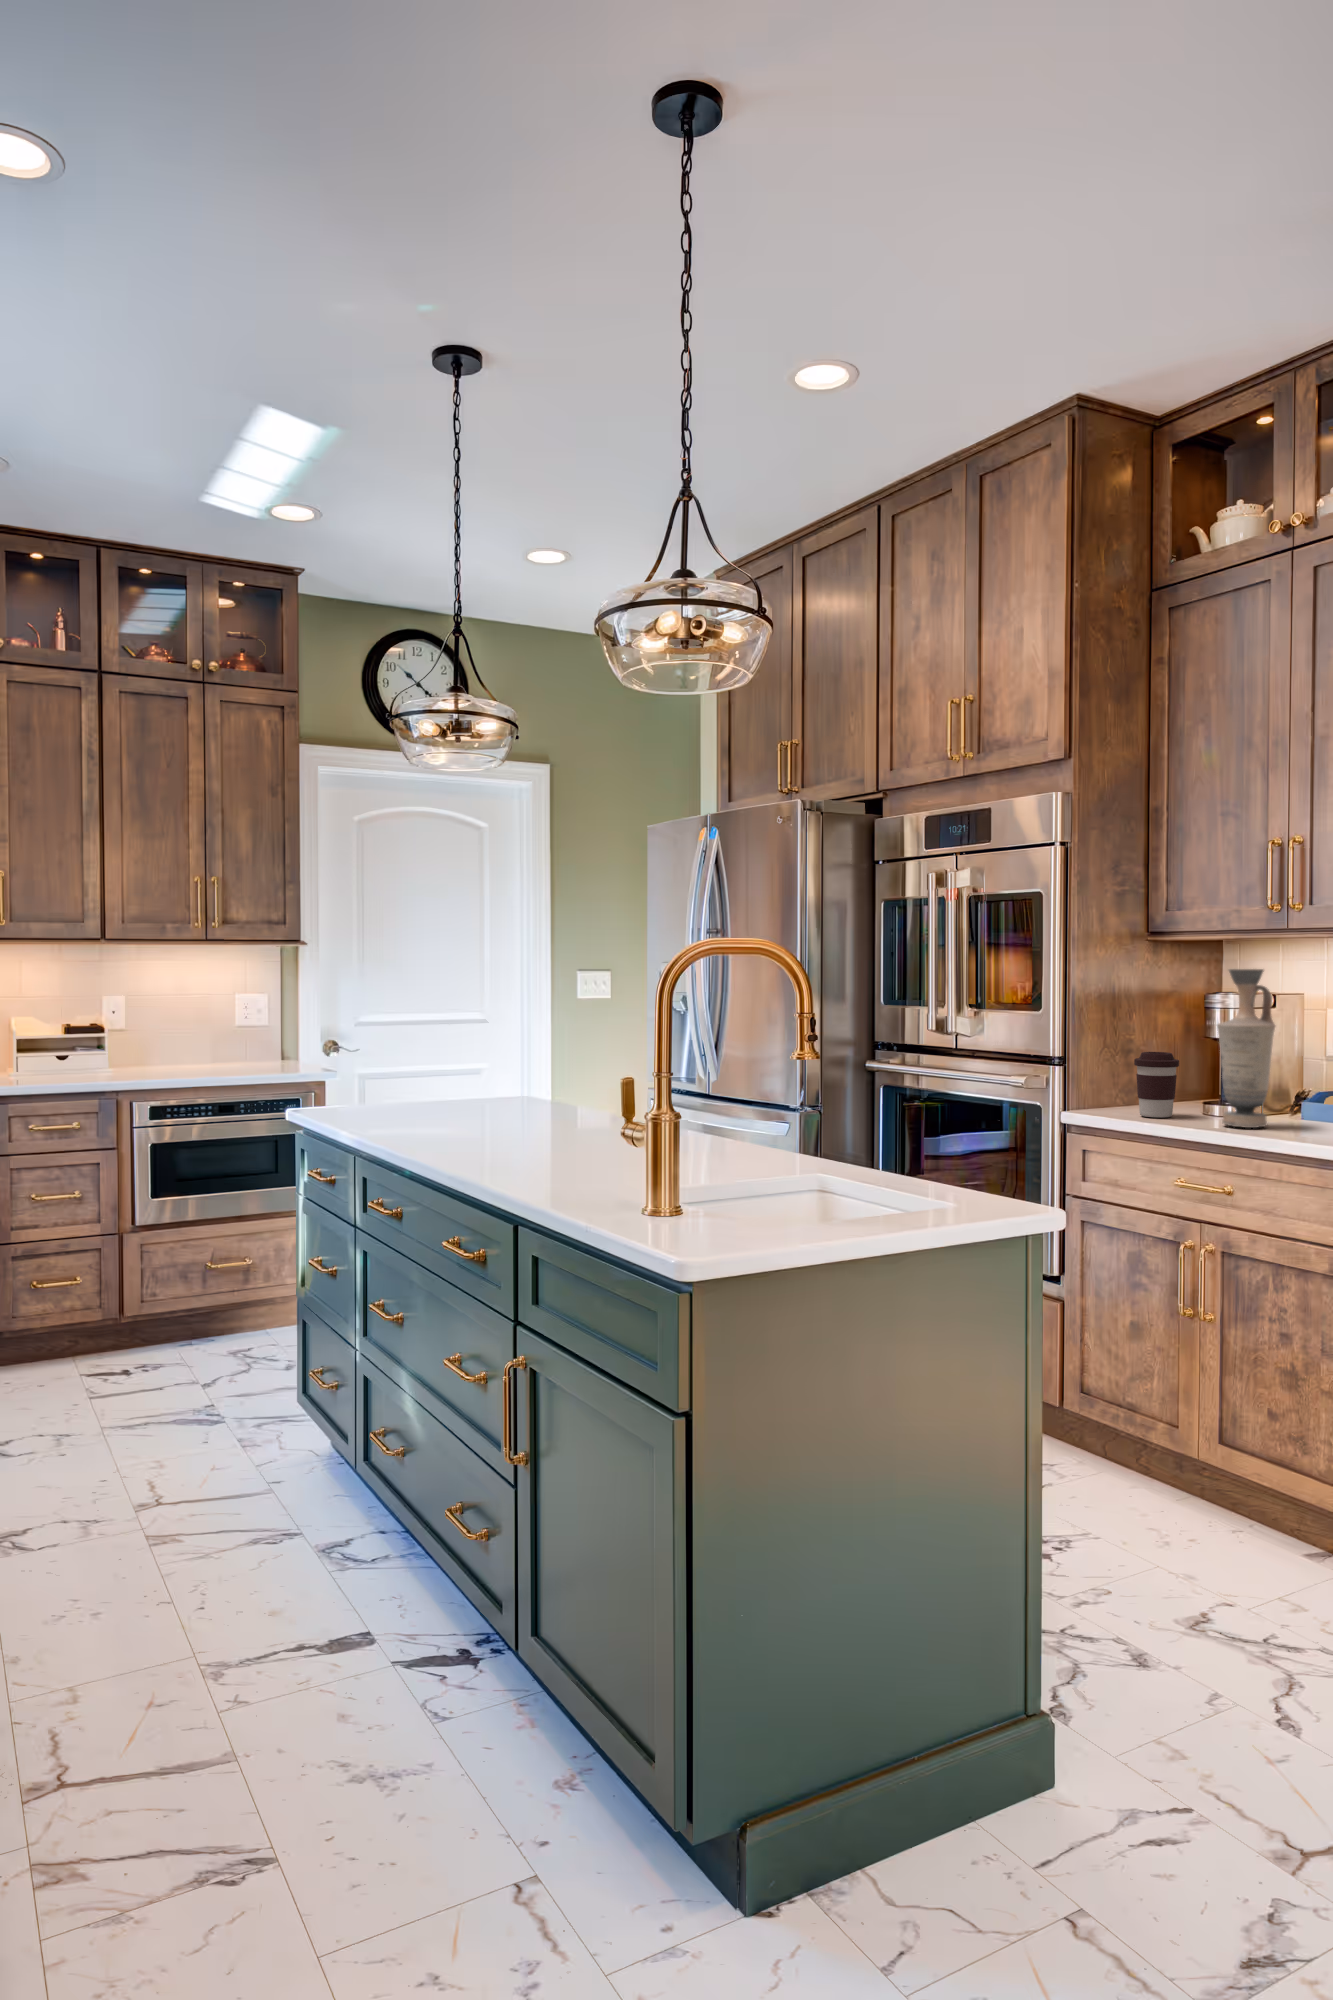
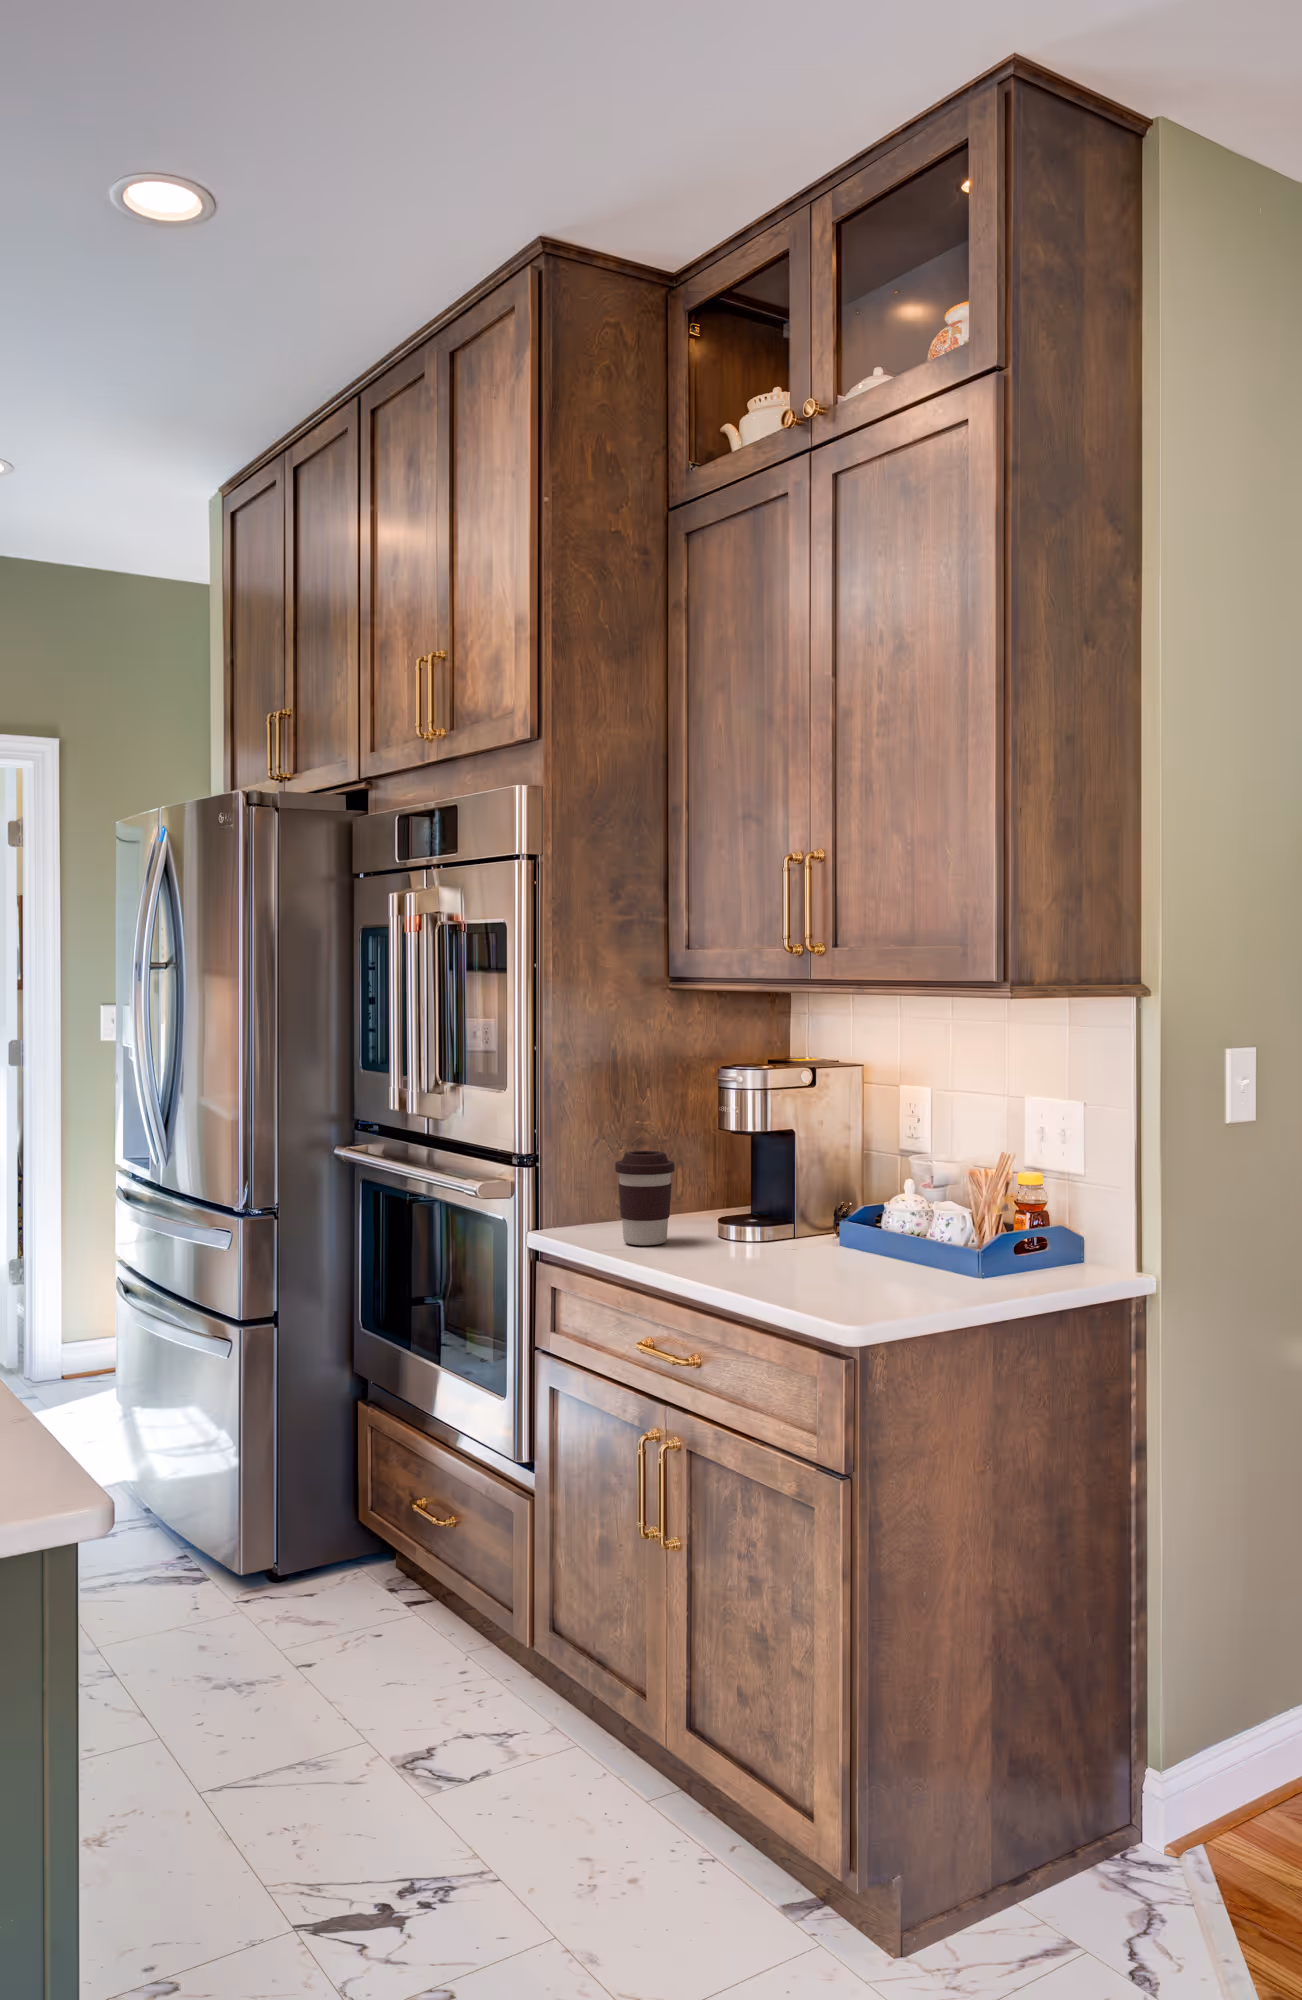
vase: present [1217,969,1275,1128] -> none [701,1037,777,1264]

